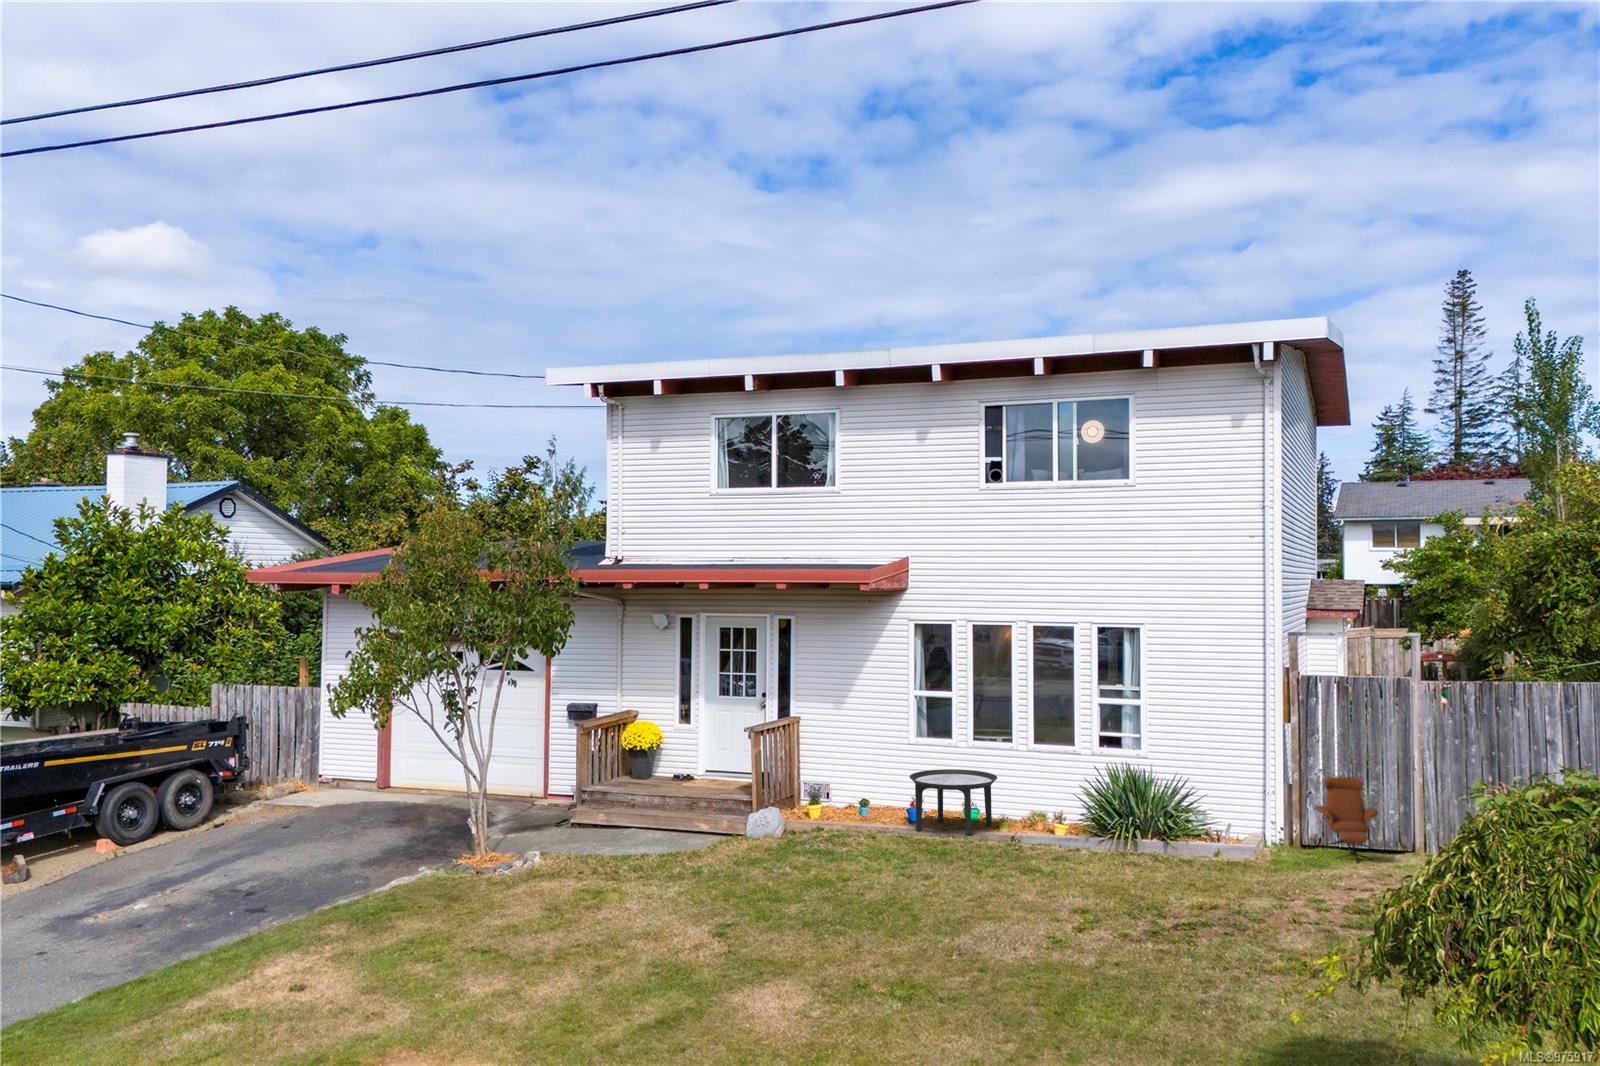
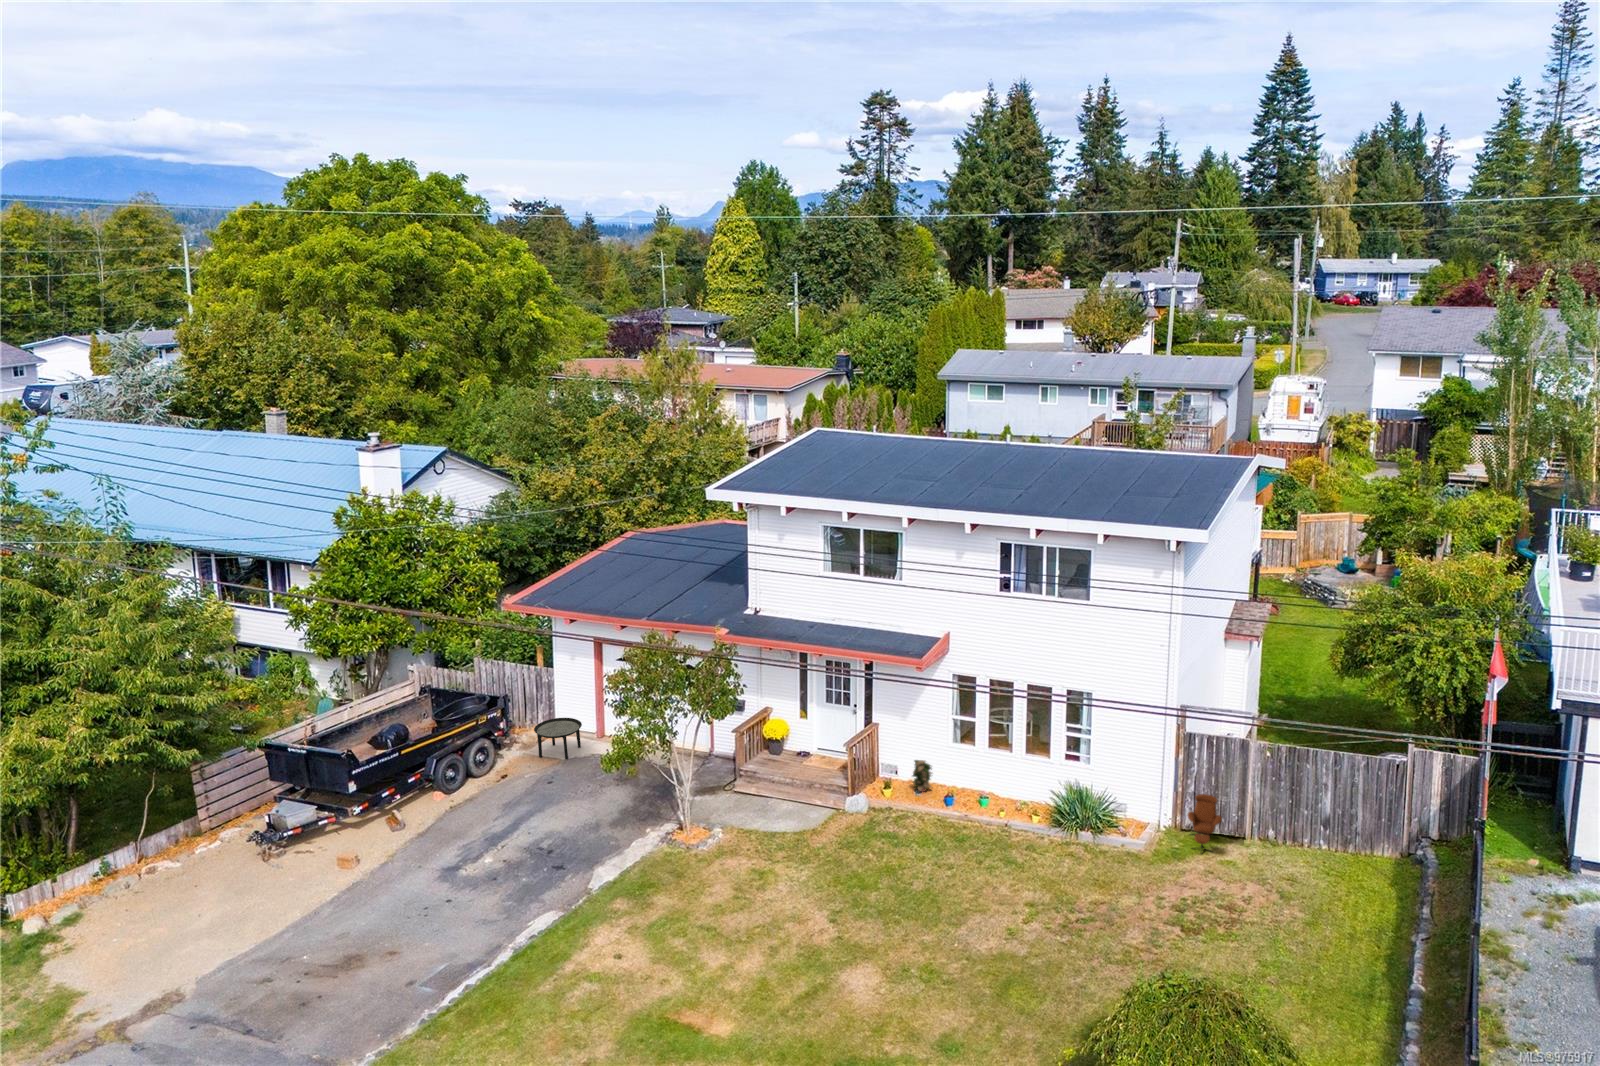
decorative plant: none [852,768,887,820] -> present [913,760,932,792]
round table: present [909,769,997,837] -> present [534,718,582,760]

